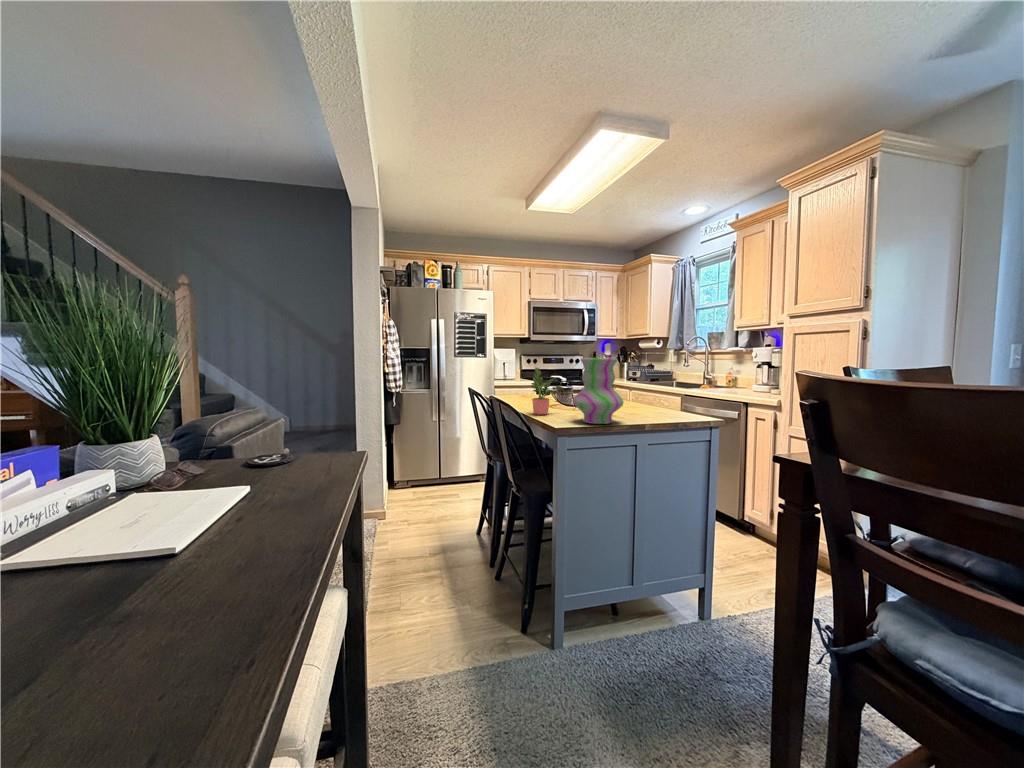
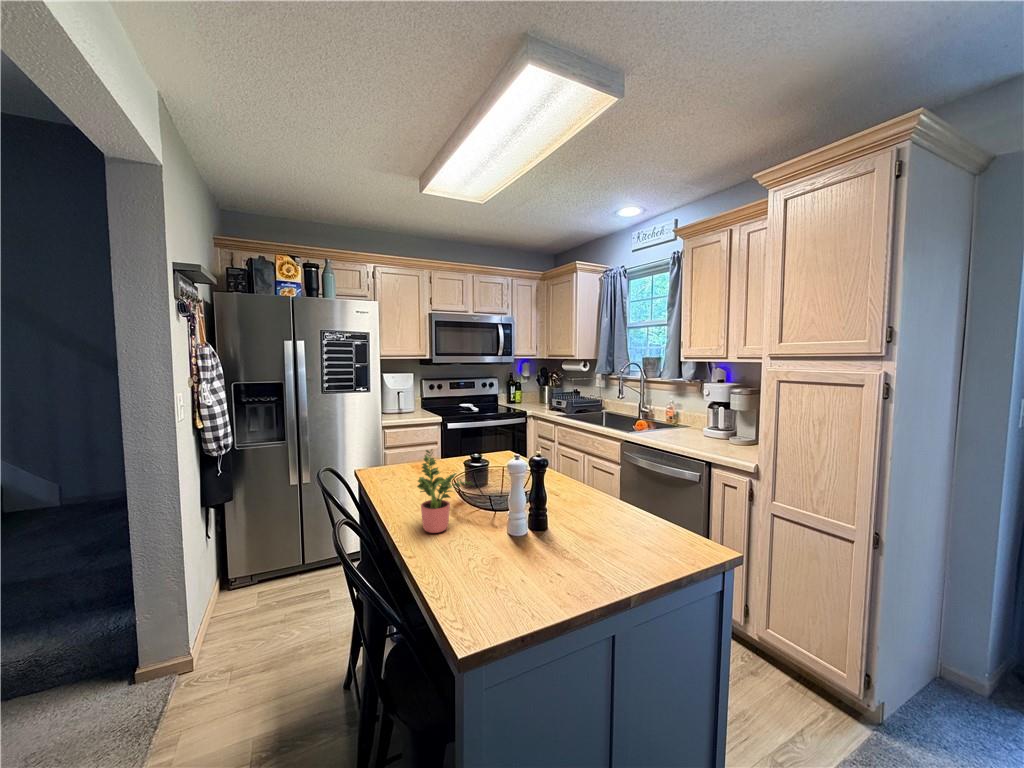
vase: present [573,358,623,424] -> none [490,446,578,575]

